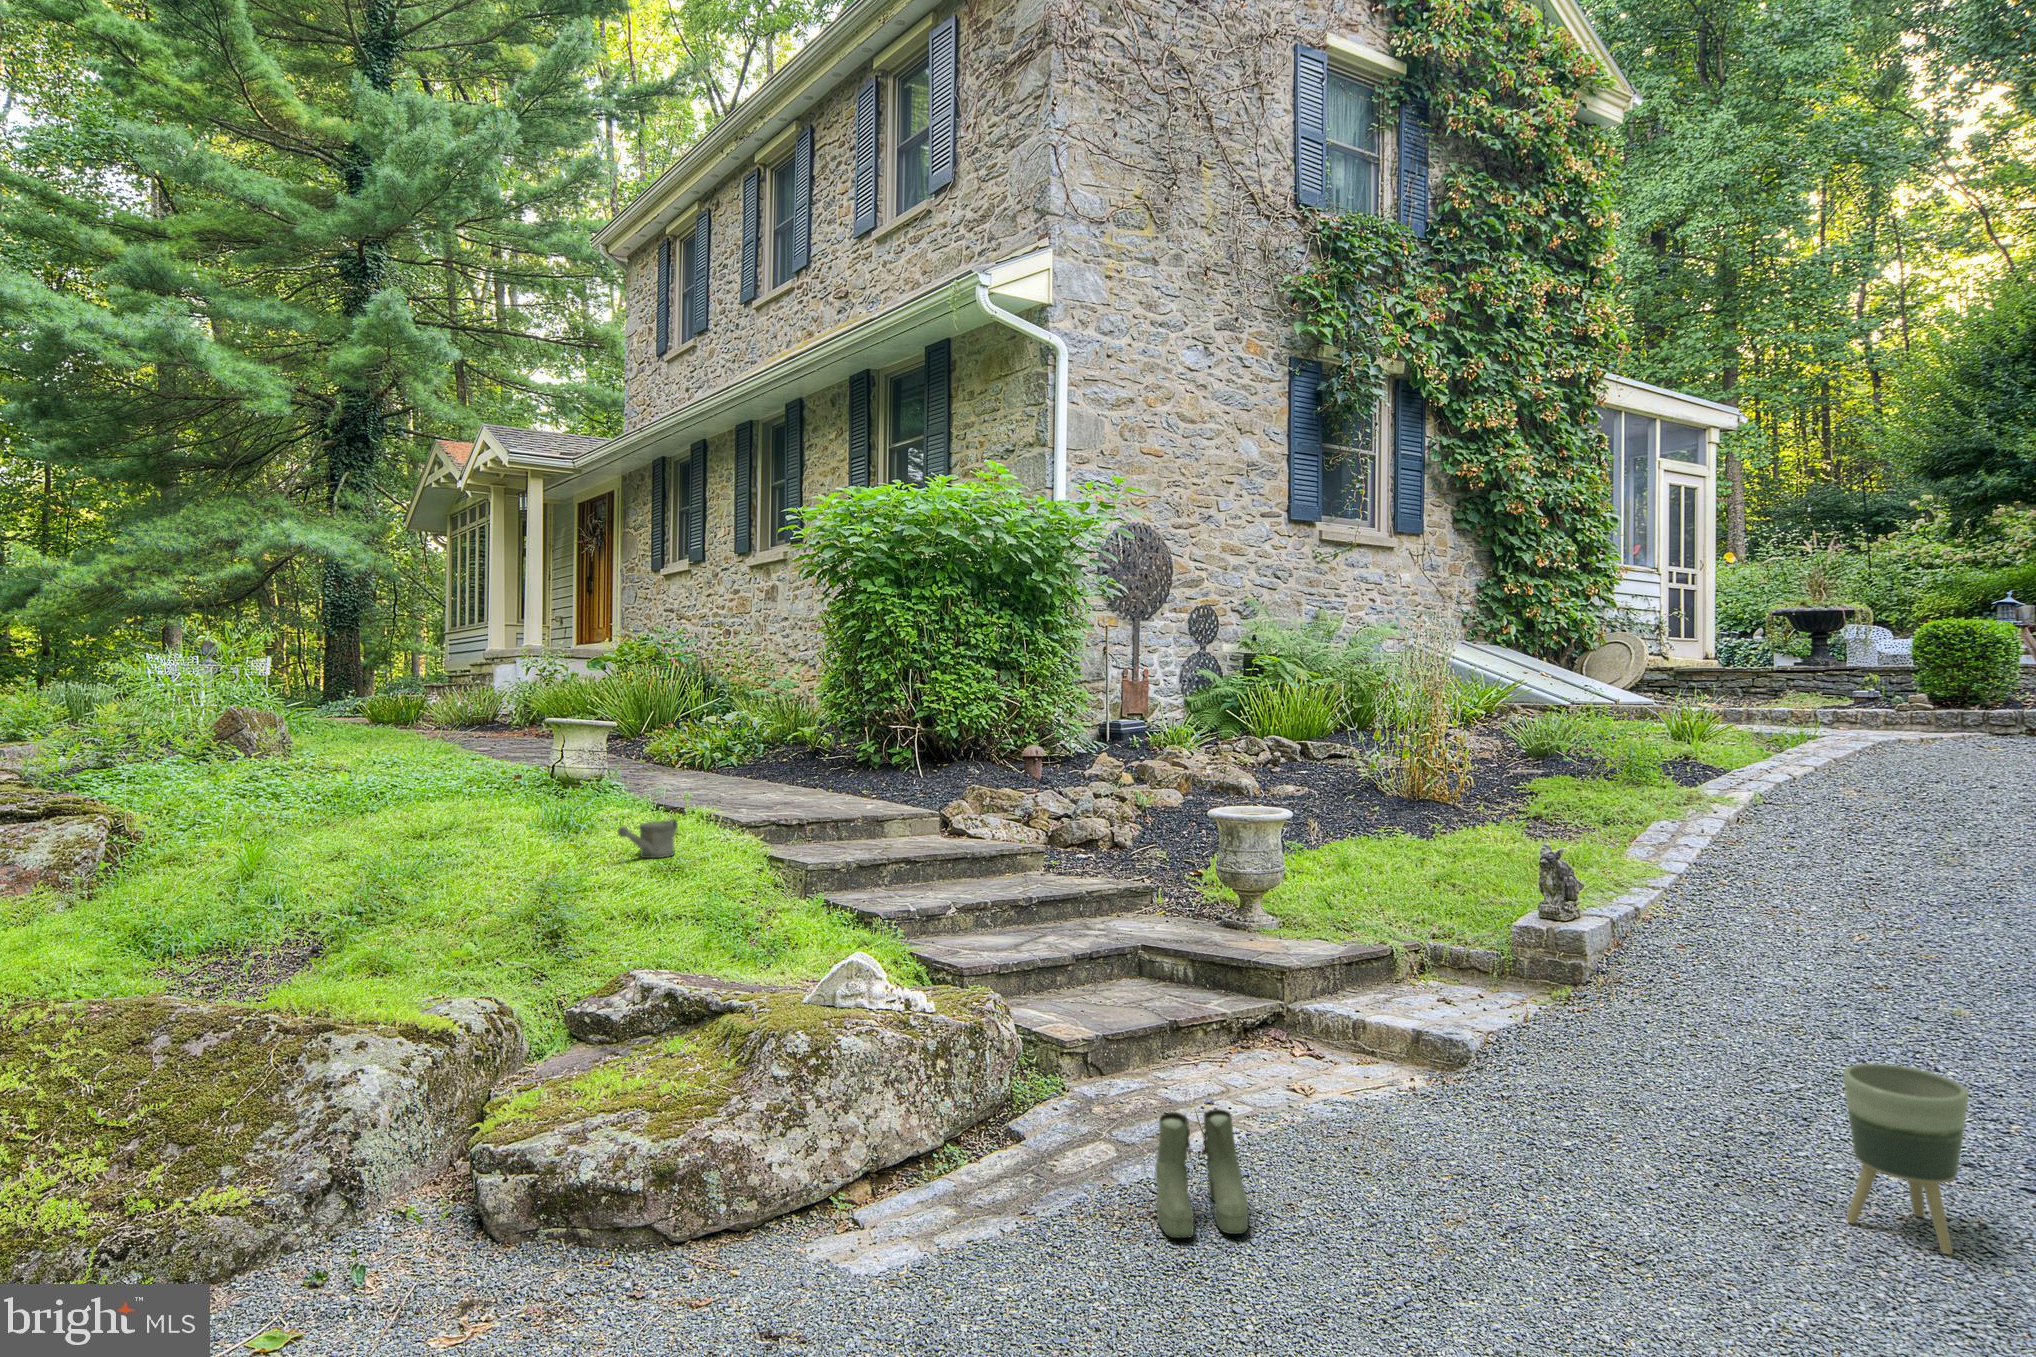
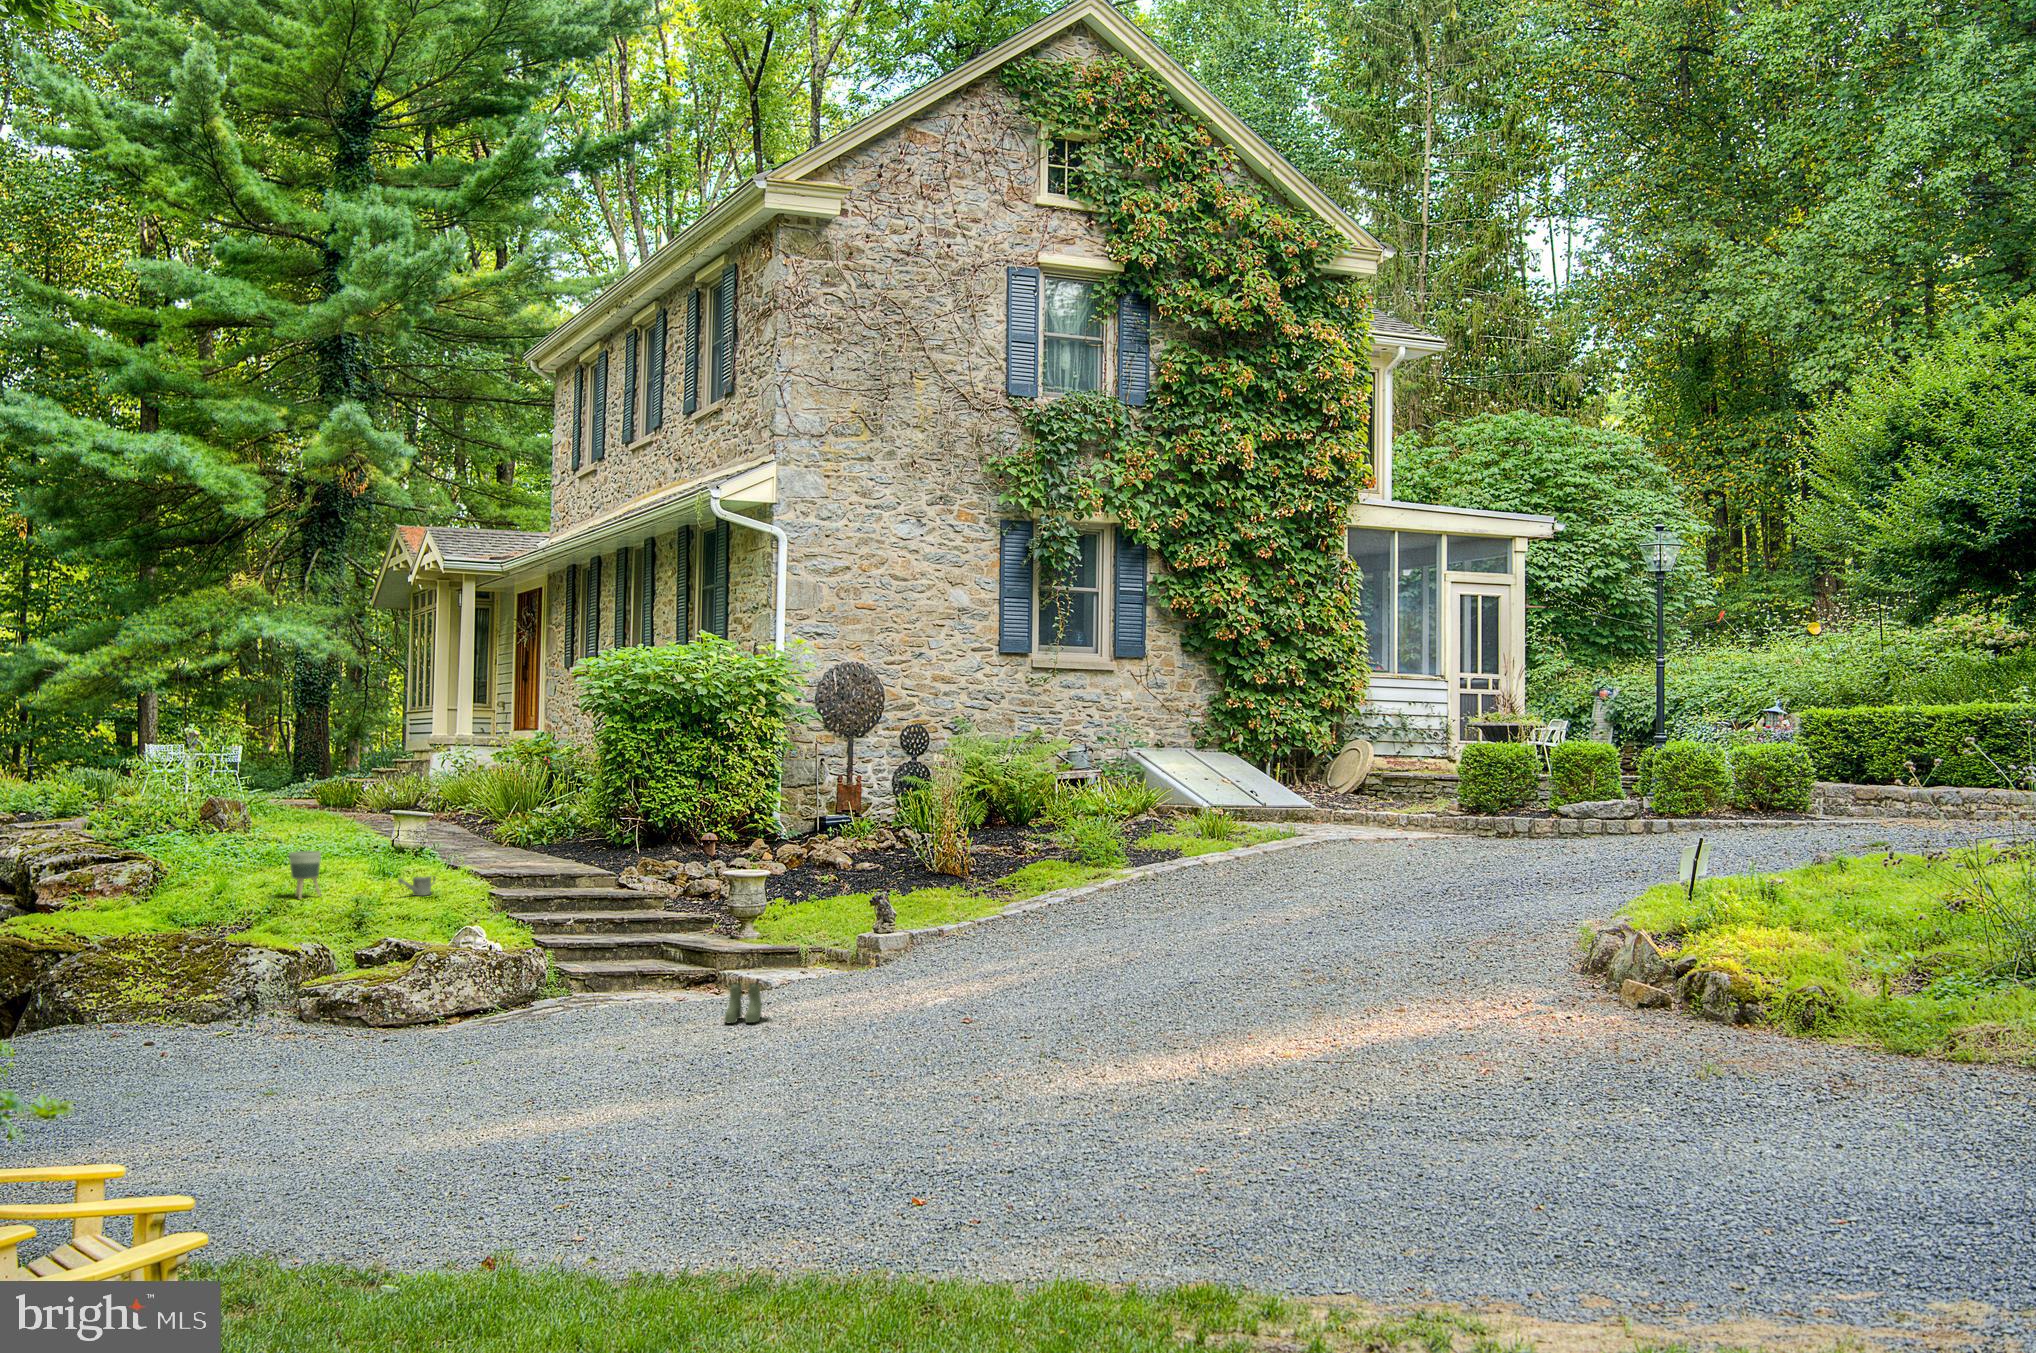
planter: present [1843,1064,1969,1254] -> present [289,851,321,899]
boots: present [1155,1109,1248,1238] -> present [724,983,762,1023]

